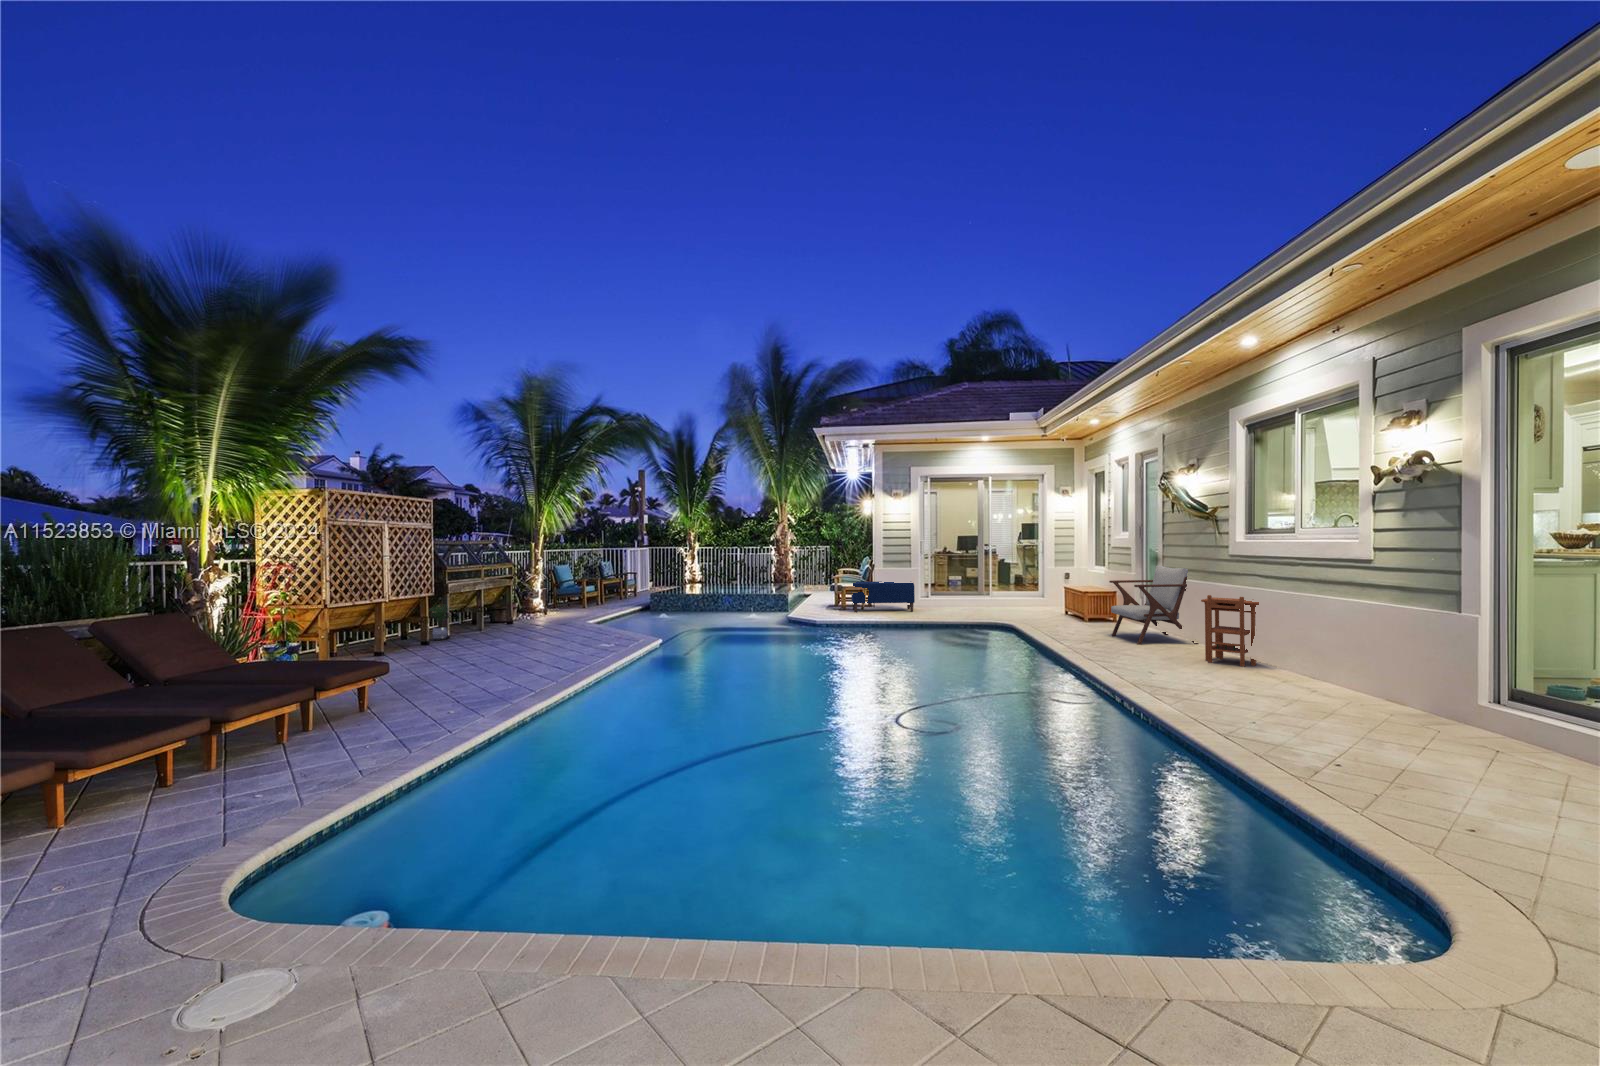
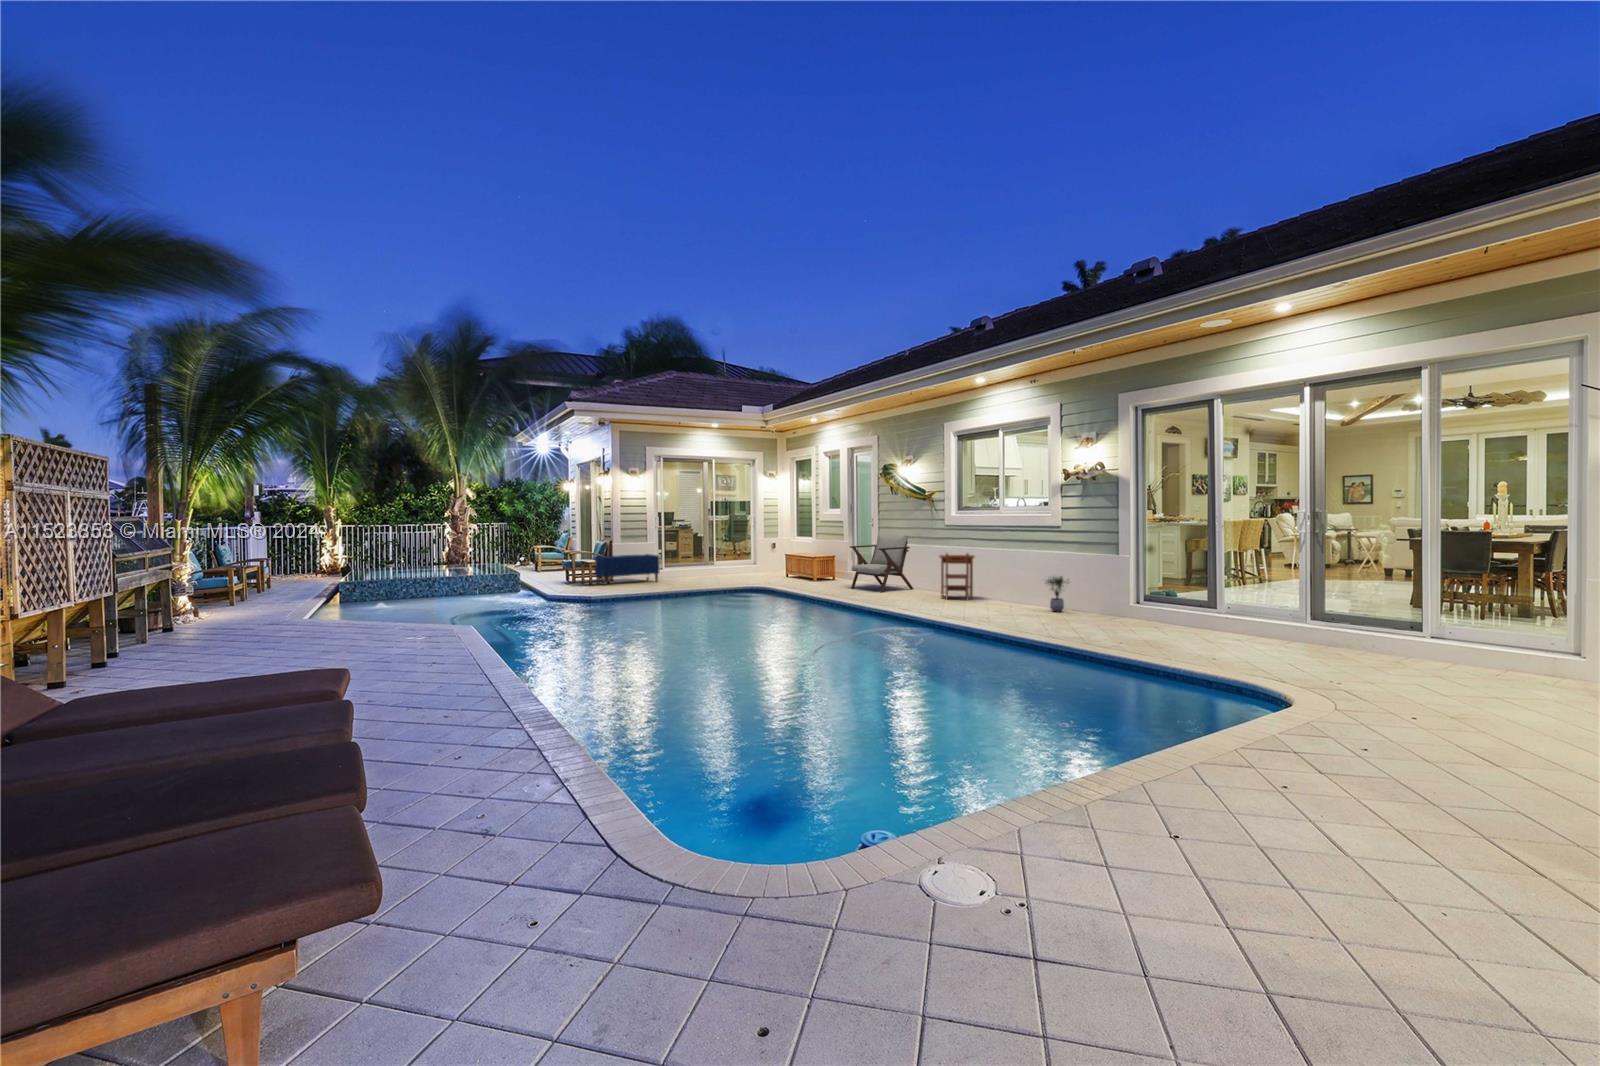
potted plant: present [429,605,451,640] -> present [1046,576,1069,612]

